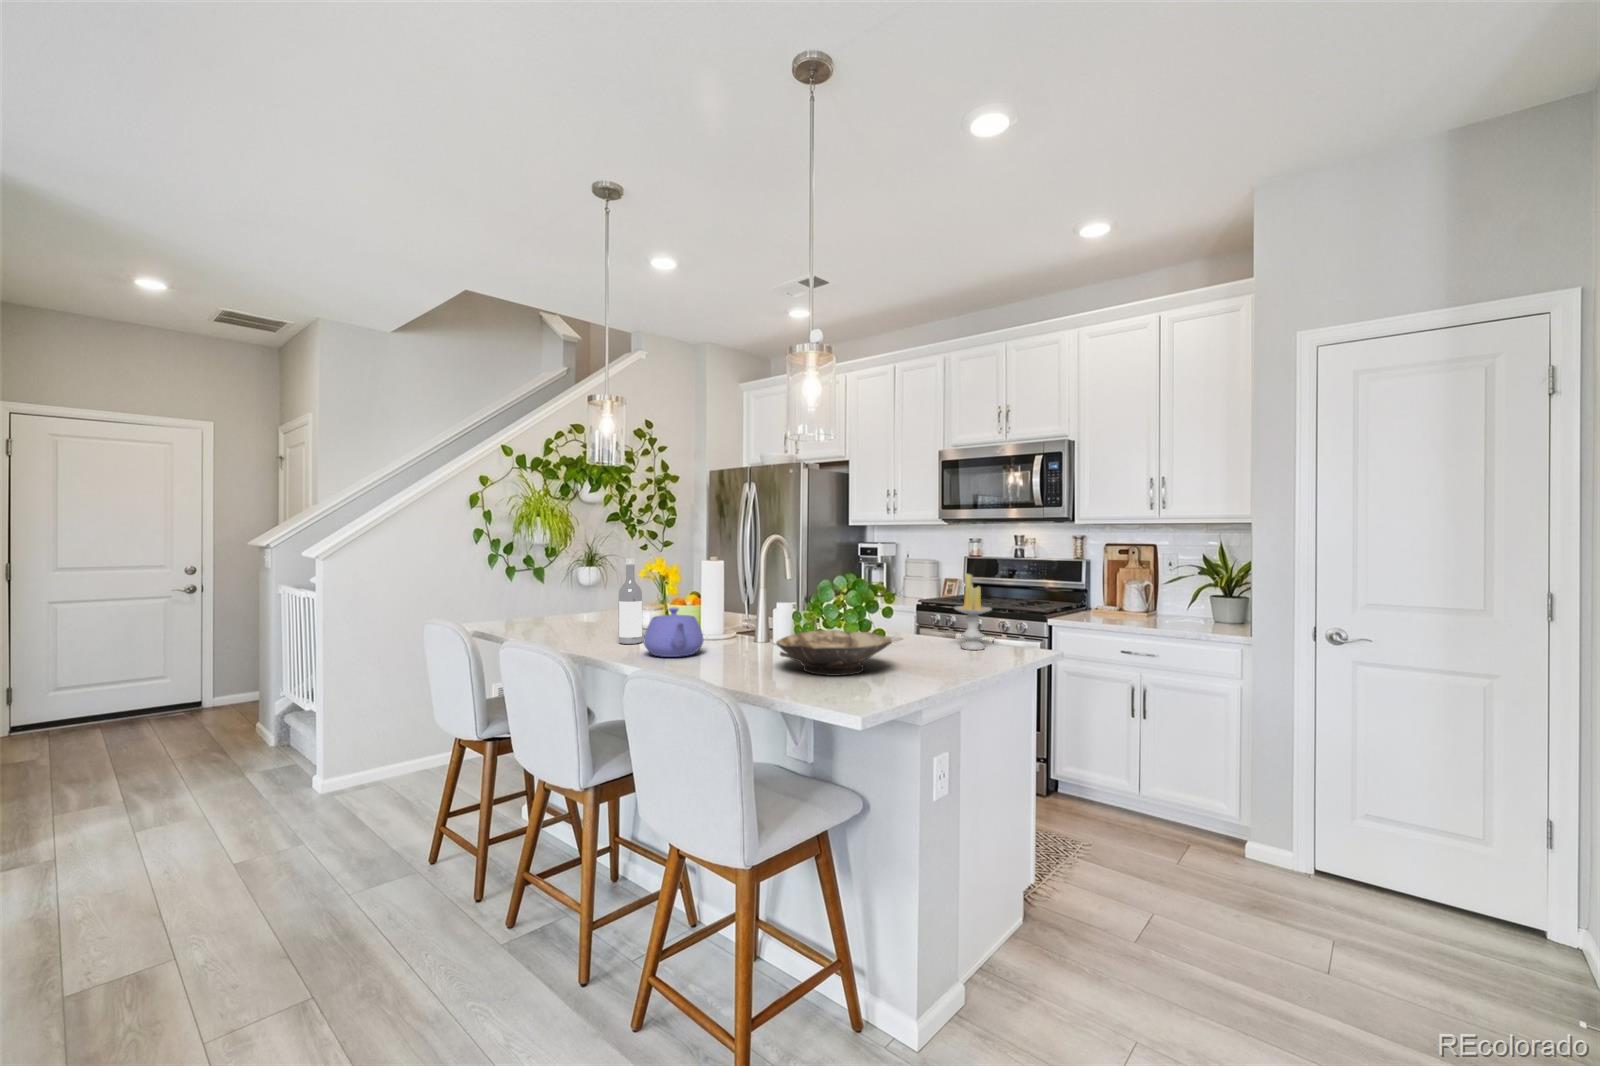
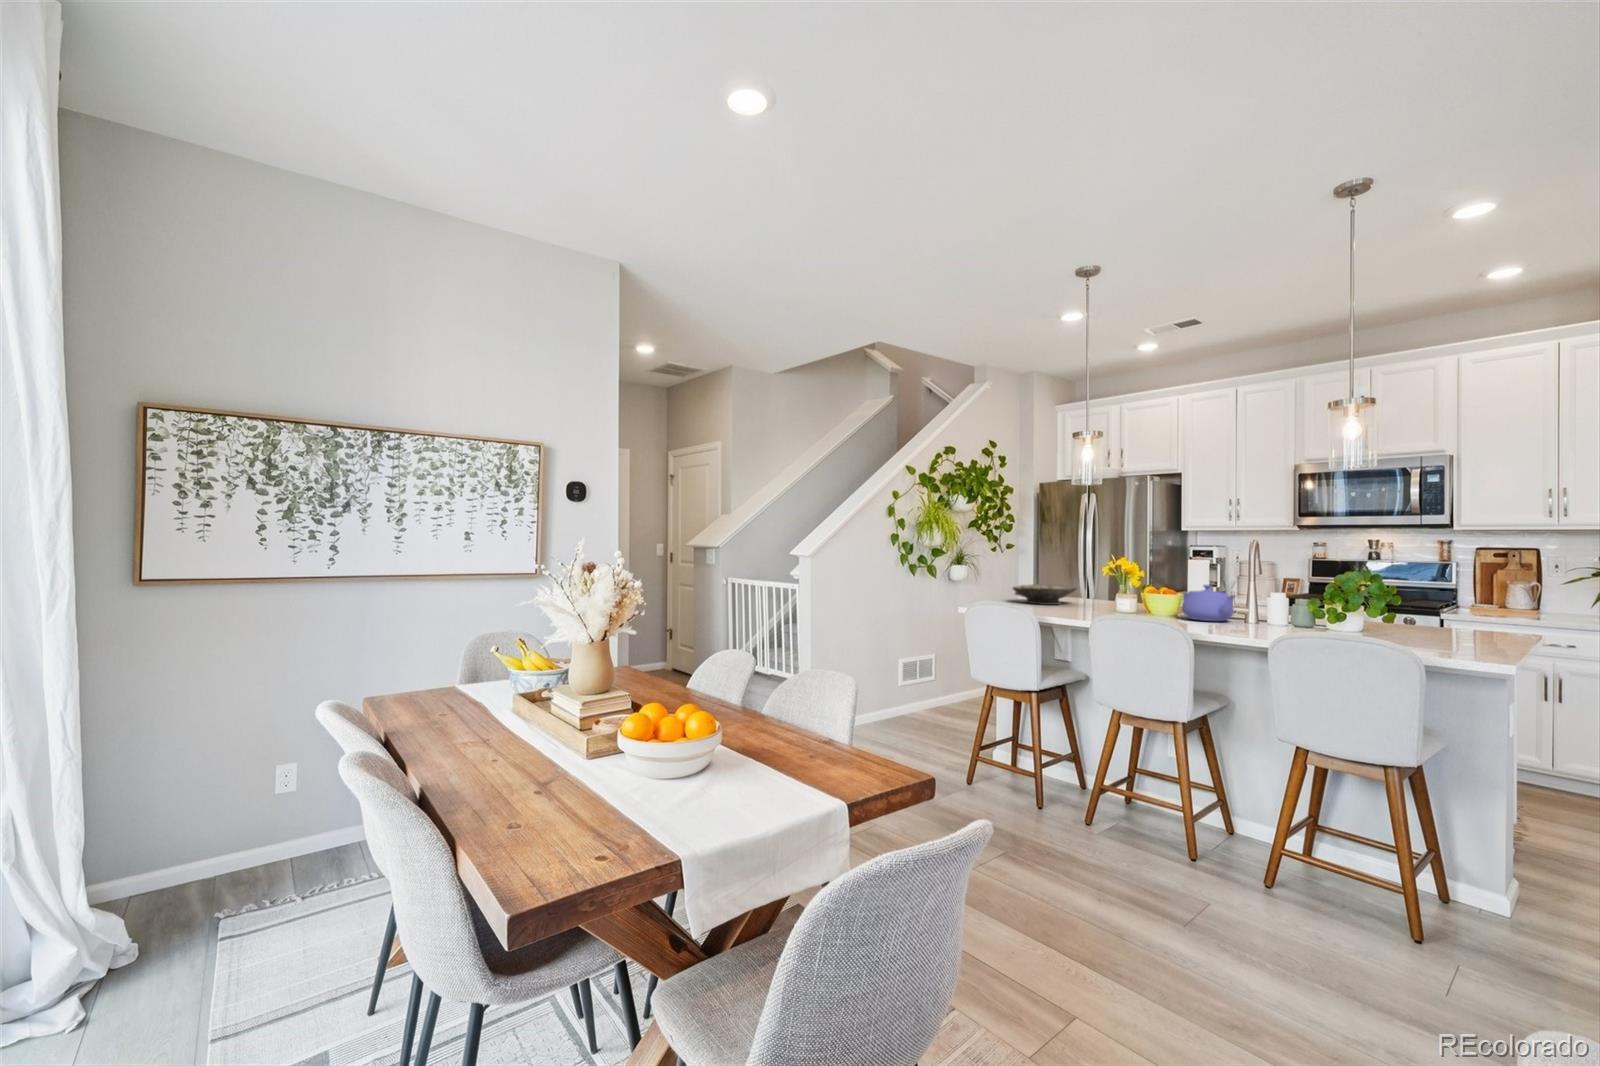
wine bottle: present [619,558,642,644] -> none [1130,549,1150,614]
candle: present [954,574,992,650] -> none [1441,564,1484,626]
bowl: present [776,630,892,676] -> present [1013,584,1076,605]

